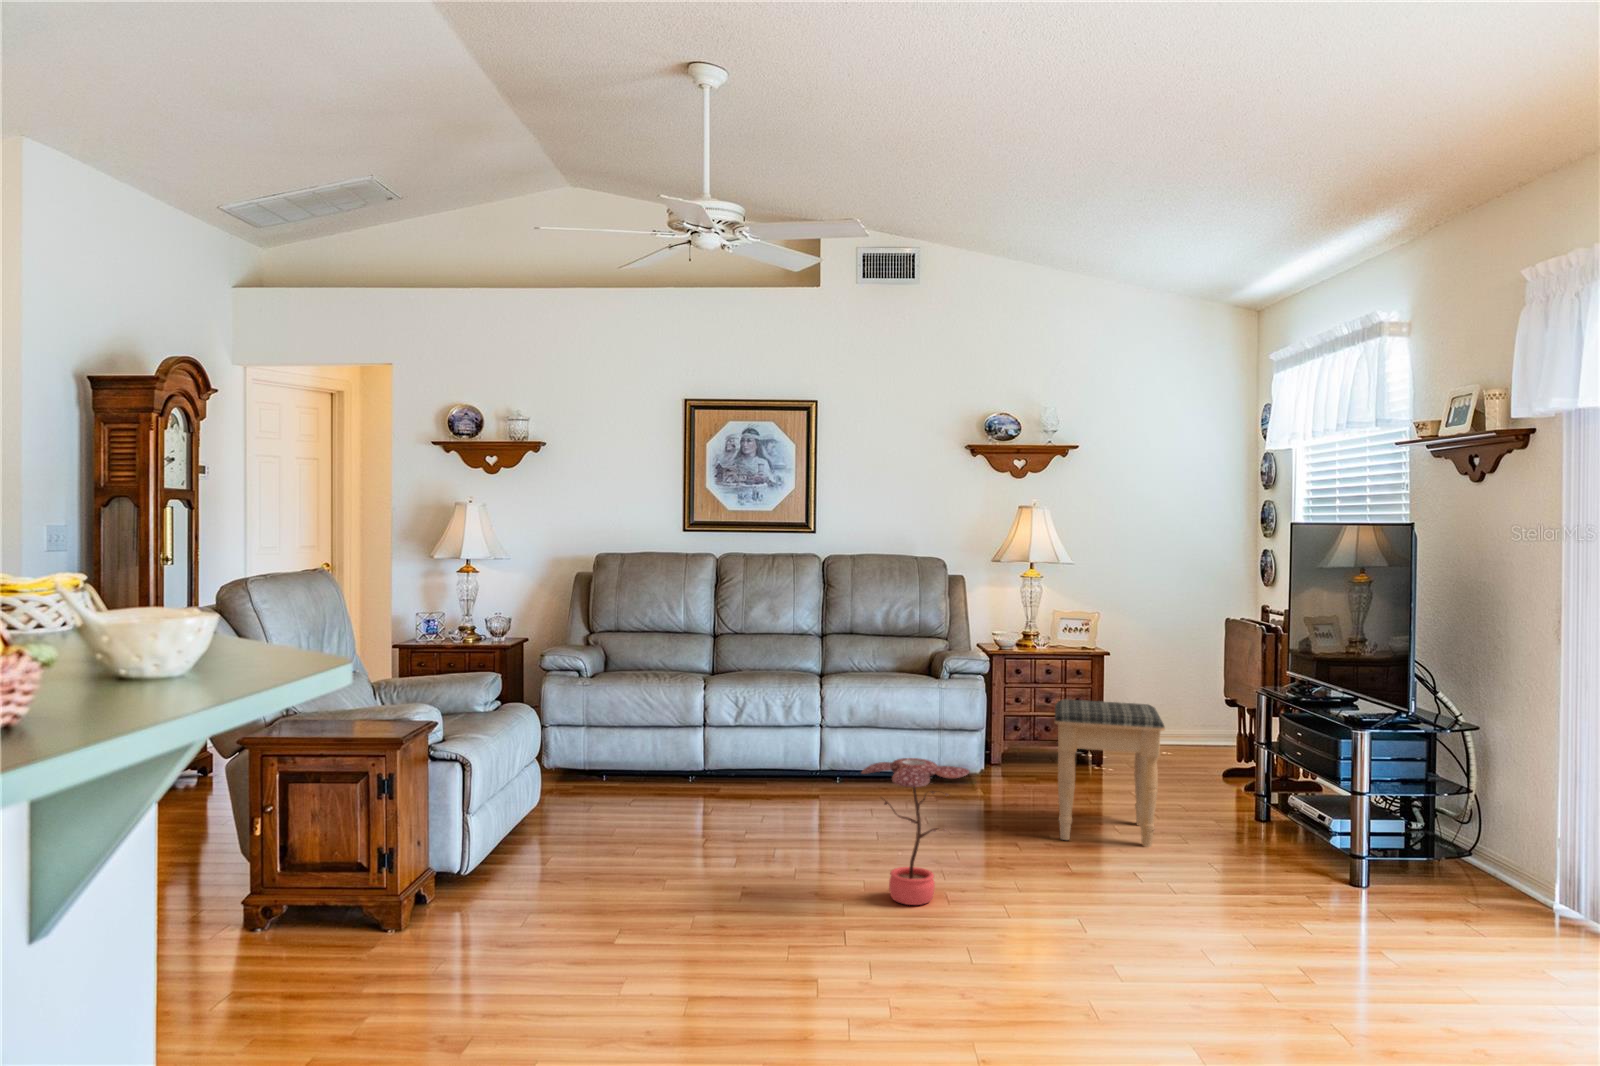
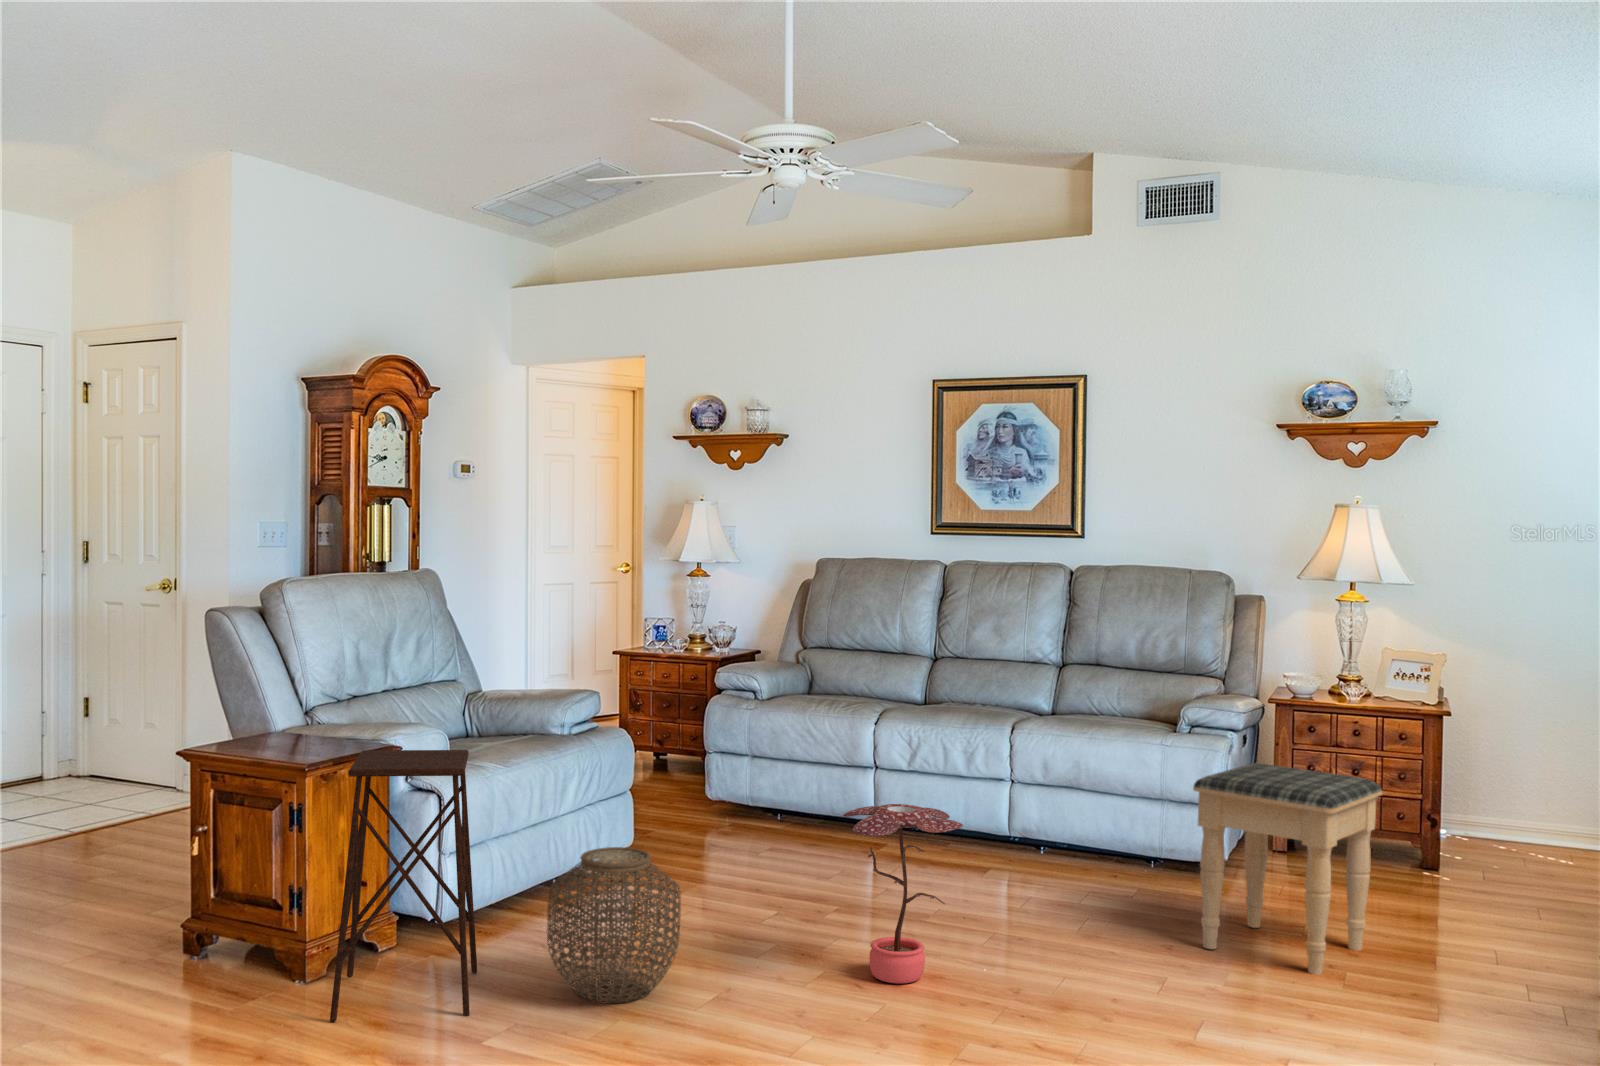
side table: none [466,752,640,1041] -> present [330,750,477,1022]
woven basket: none [666,825,786,968] -> present [547,847,681,1003]

